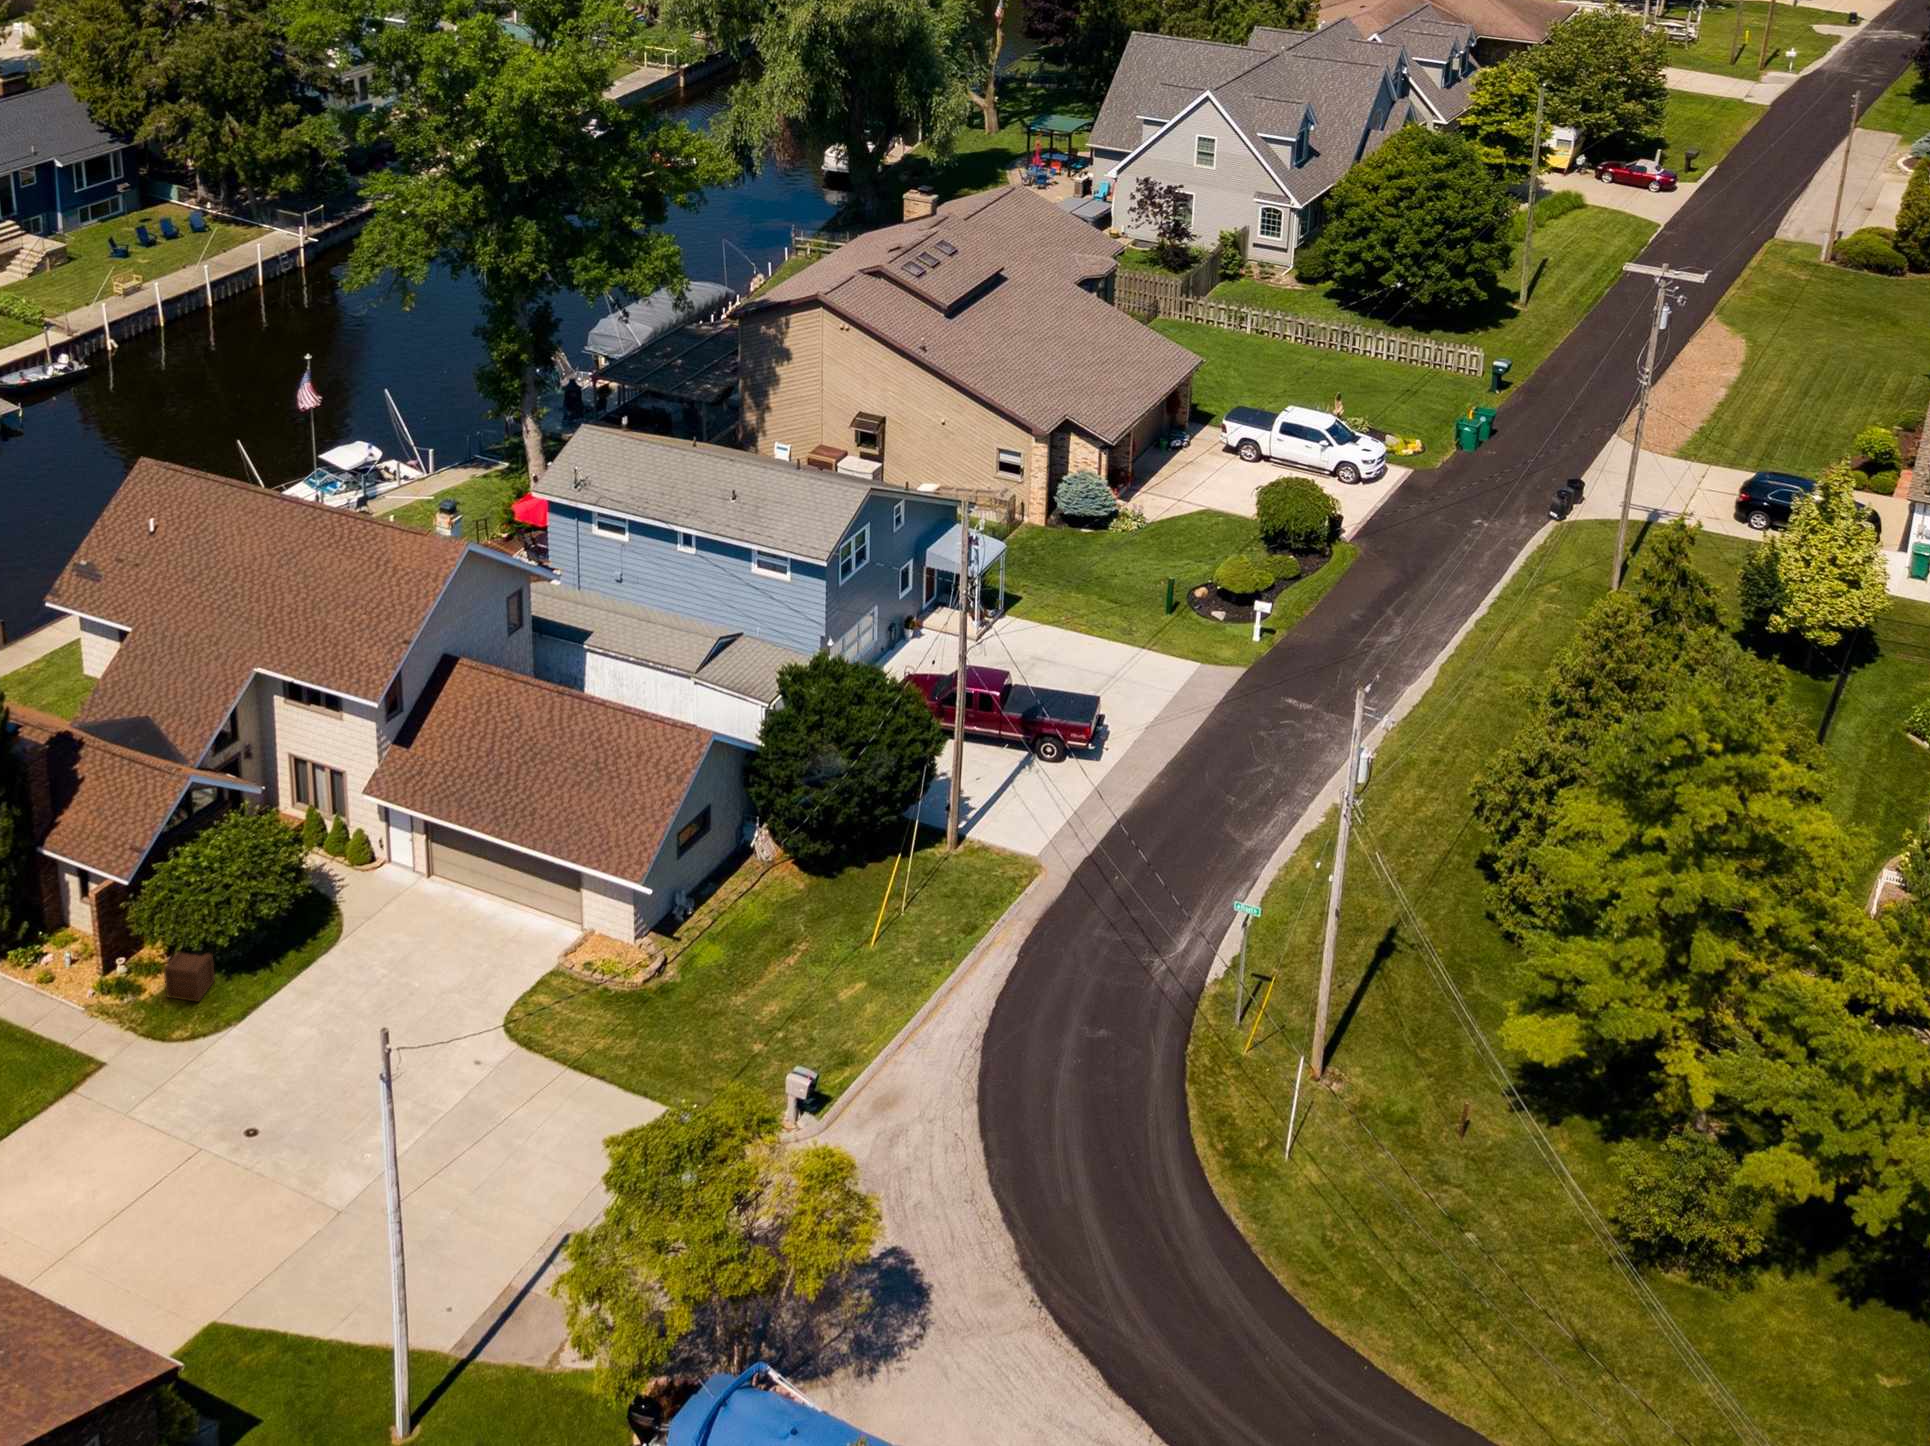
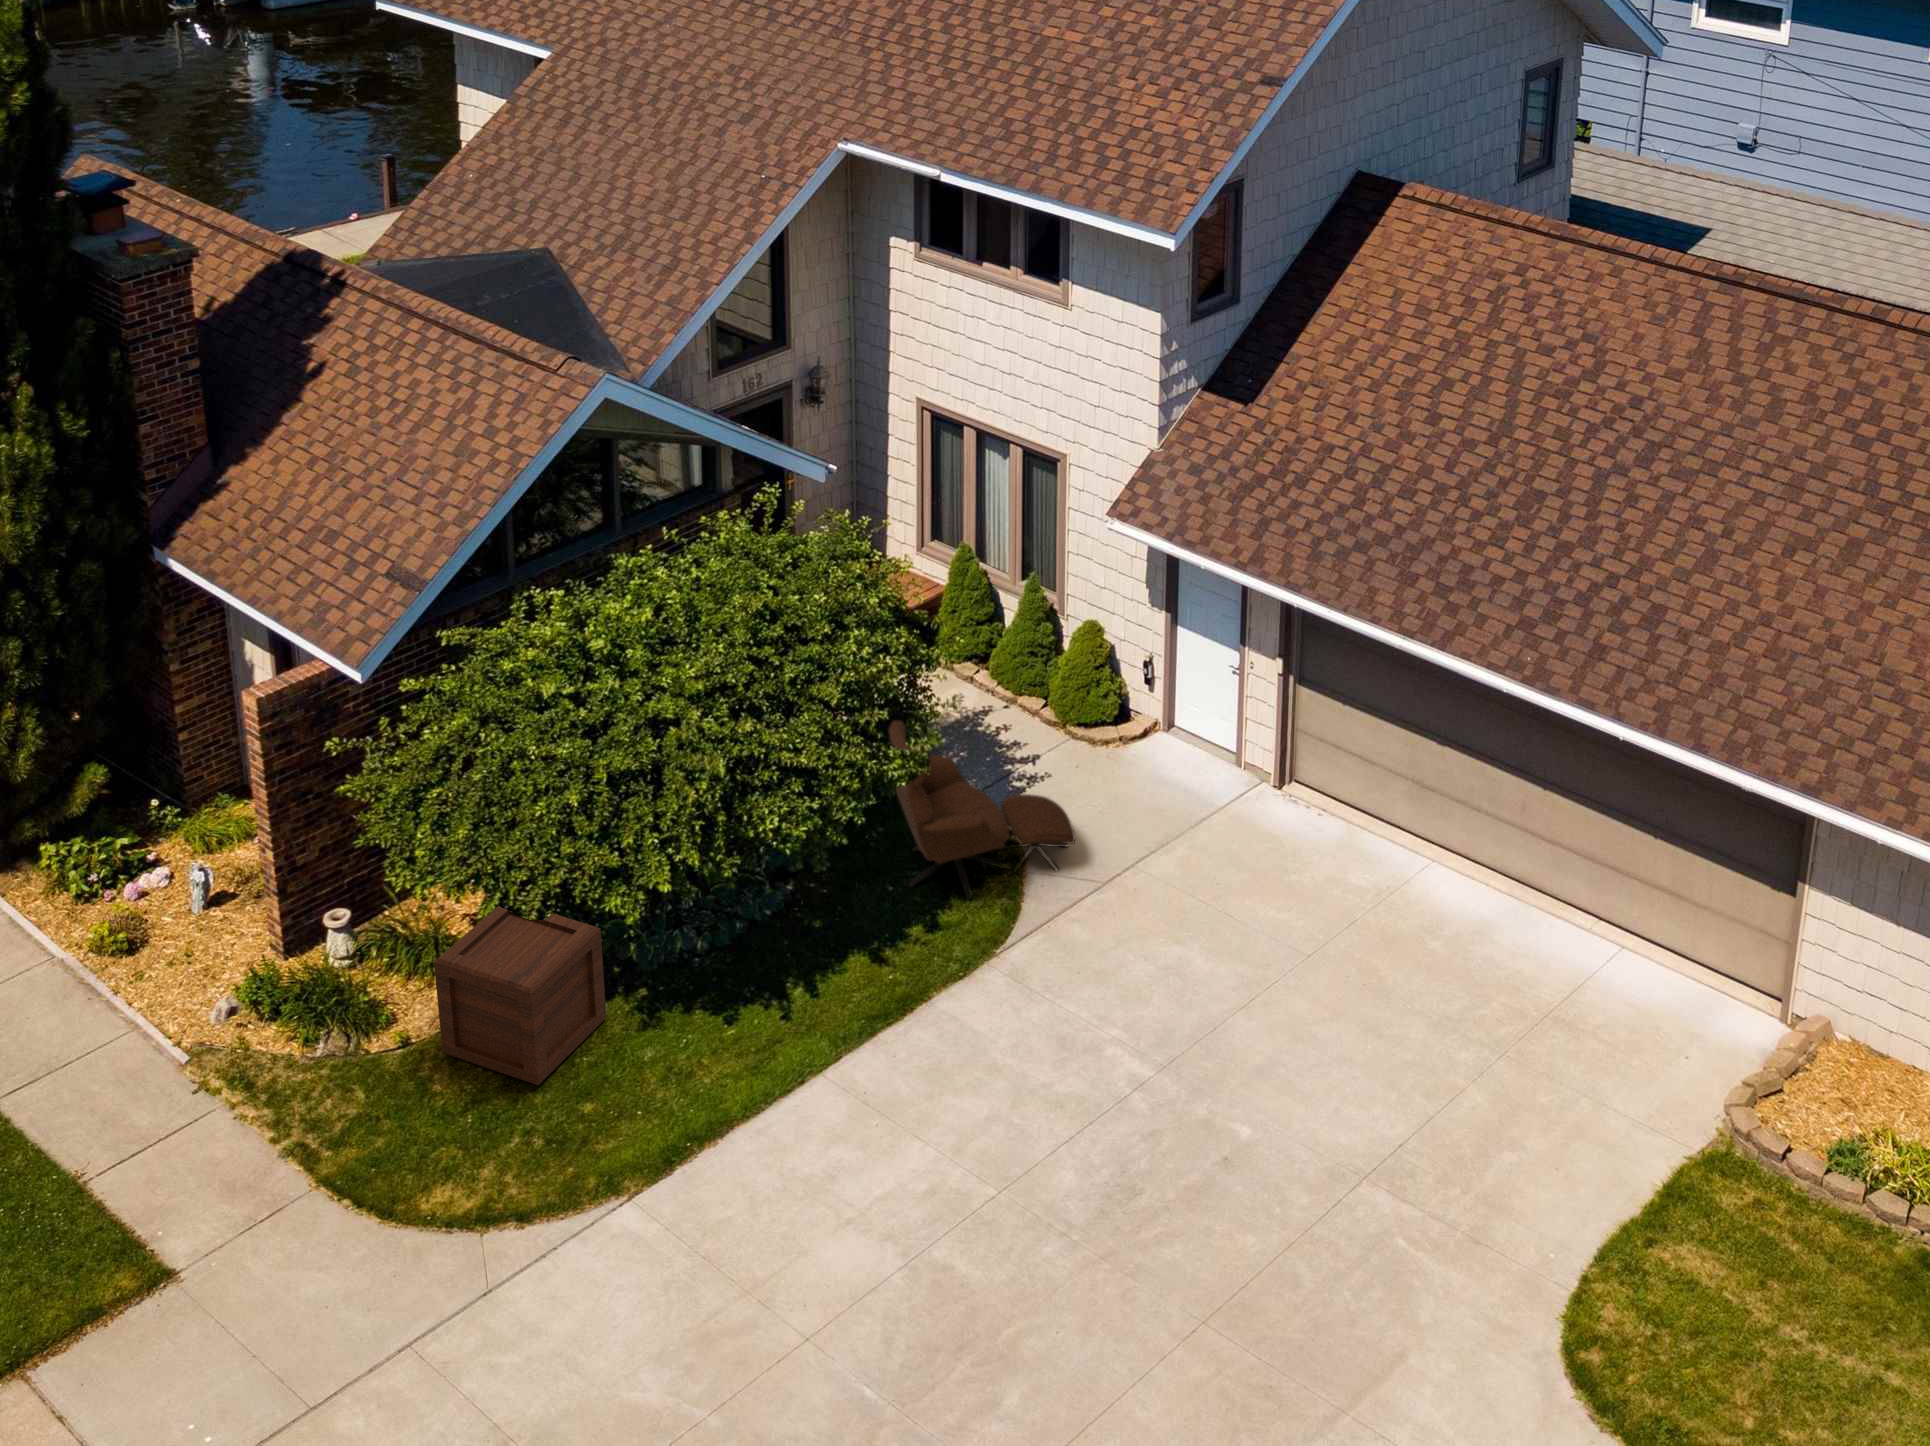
lounge chair: none [292,873,359,930] -> present [889,721,1075,899]

